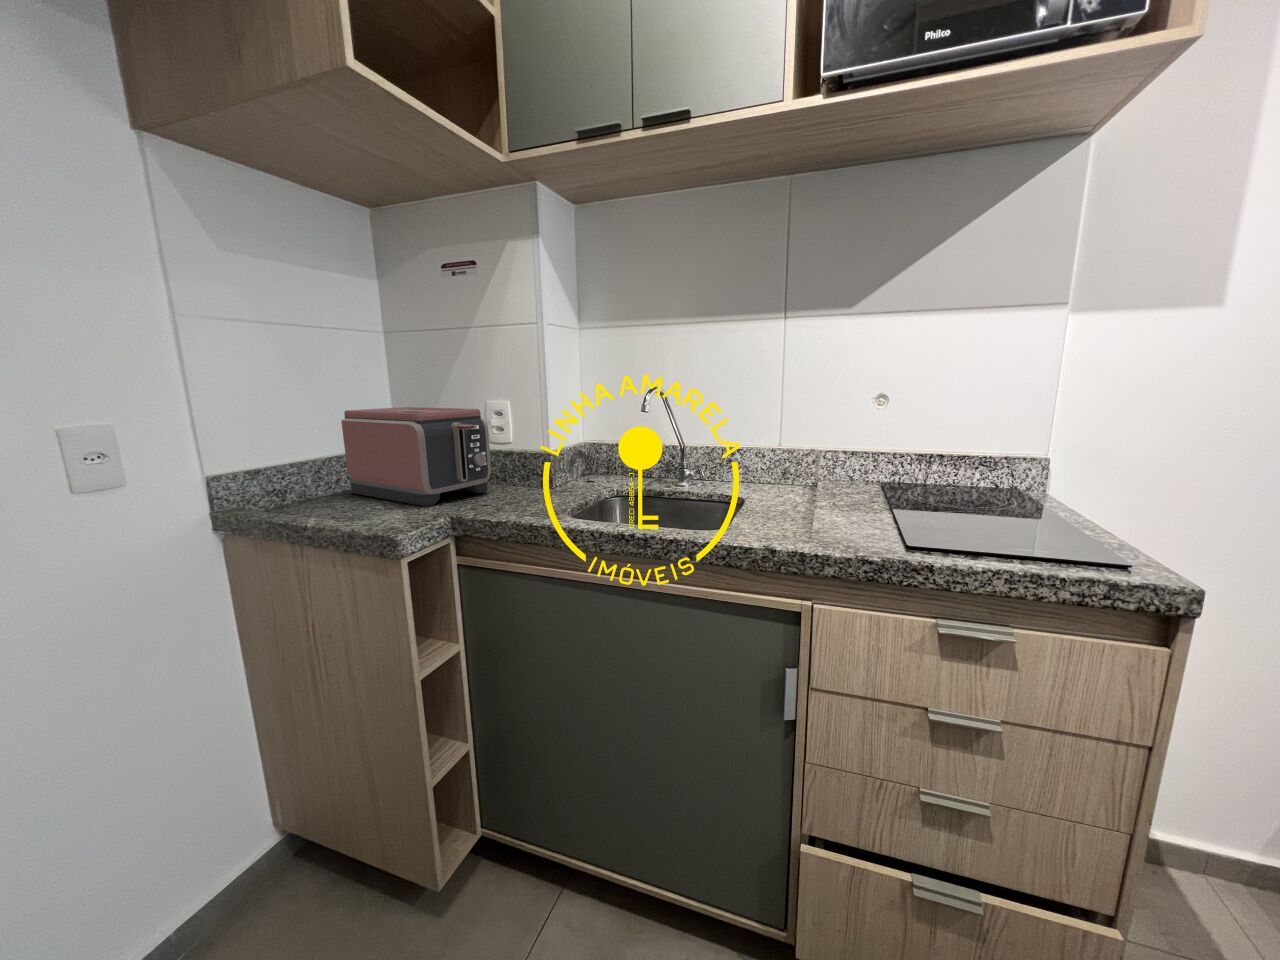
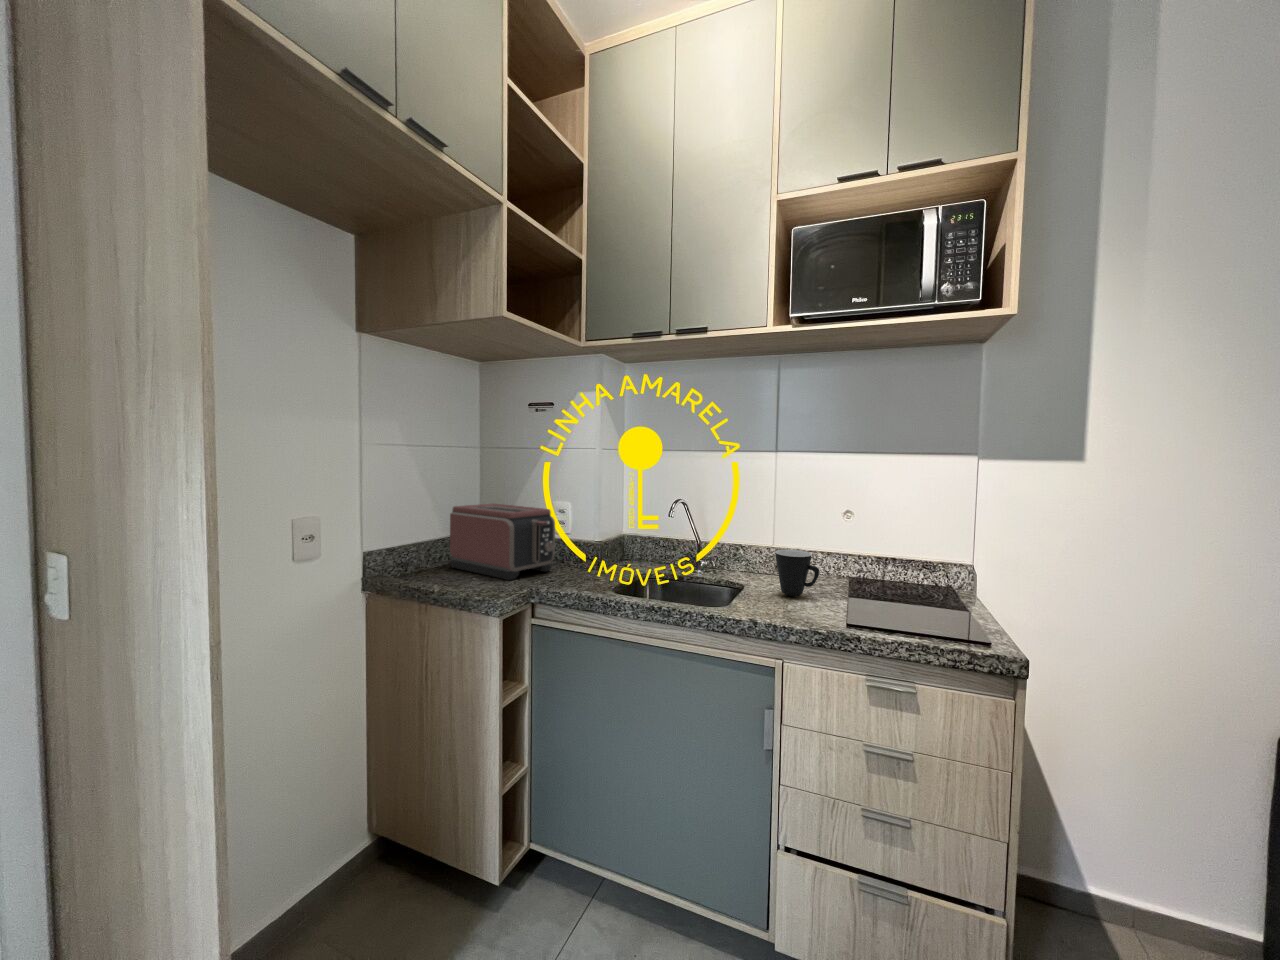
mug: none [790,448,852,510] -> present [775,550,819,596]

